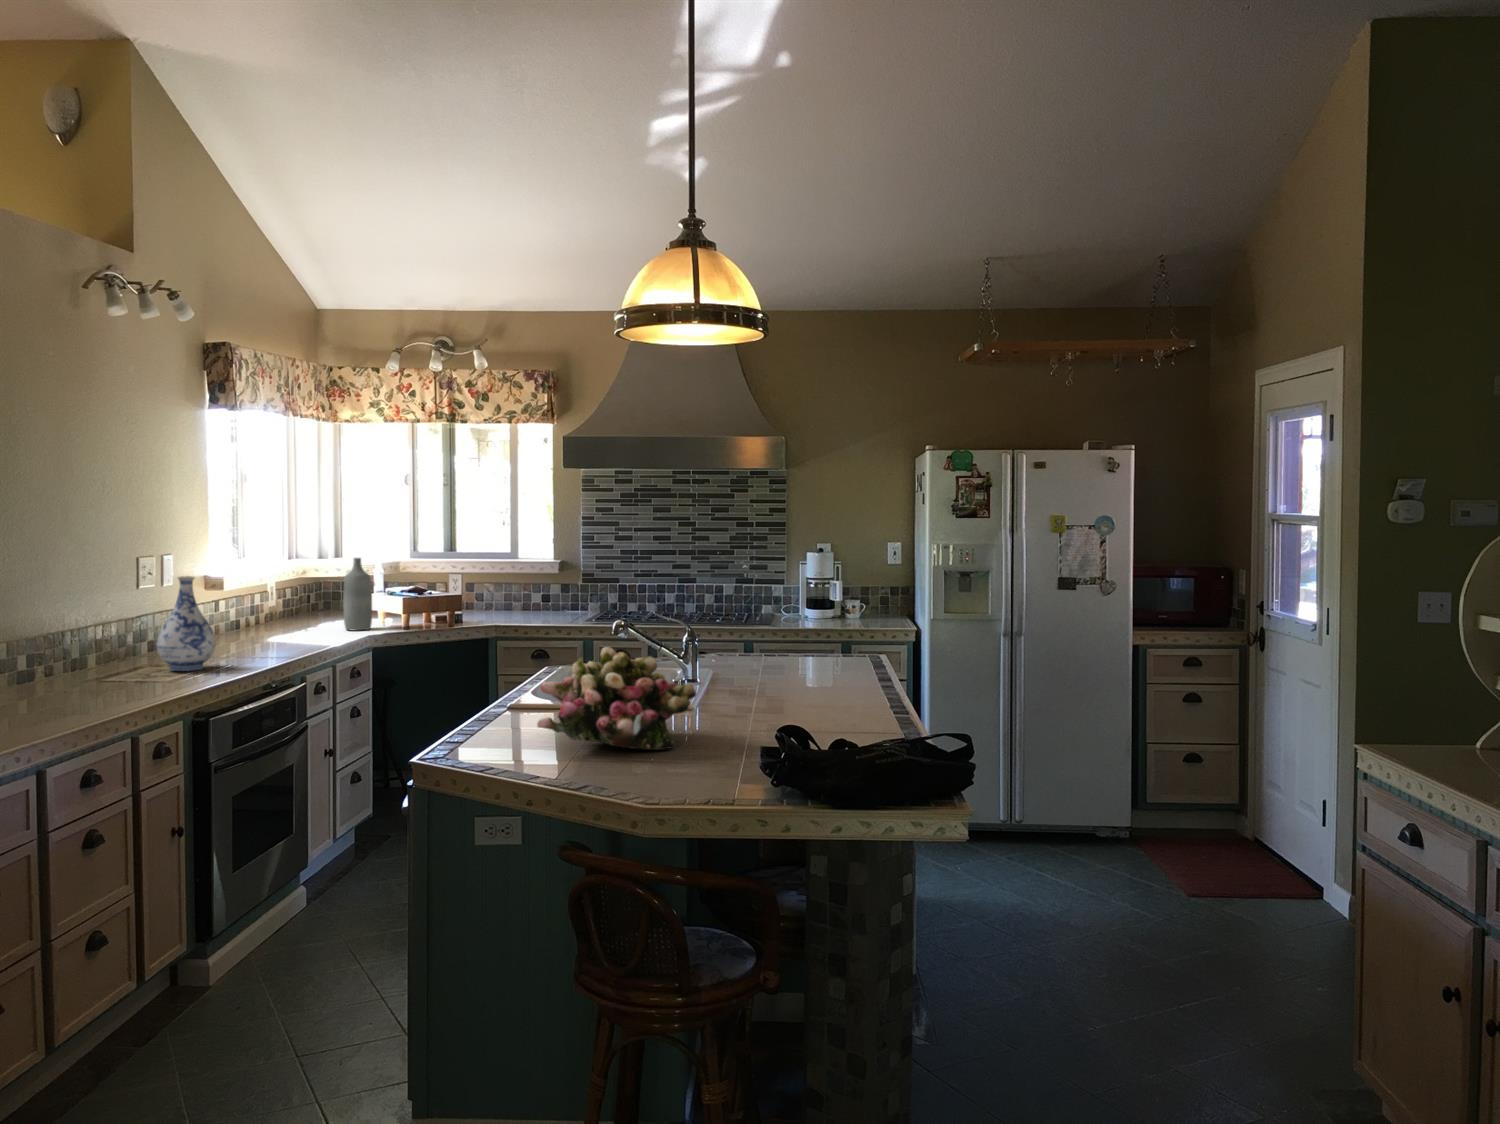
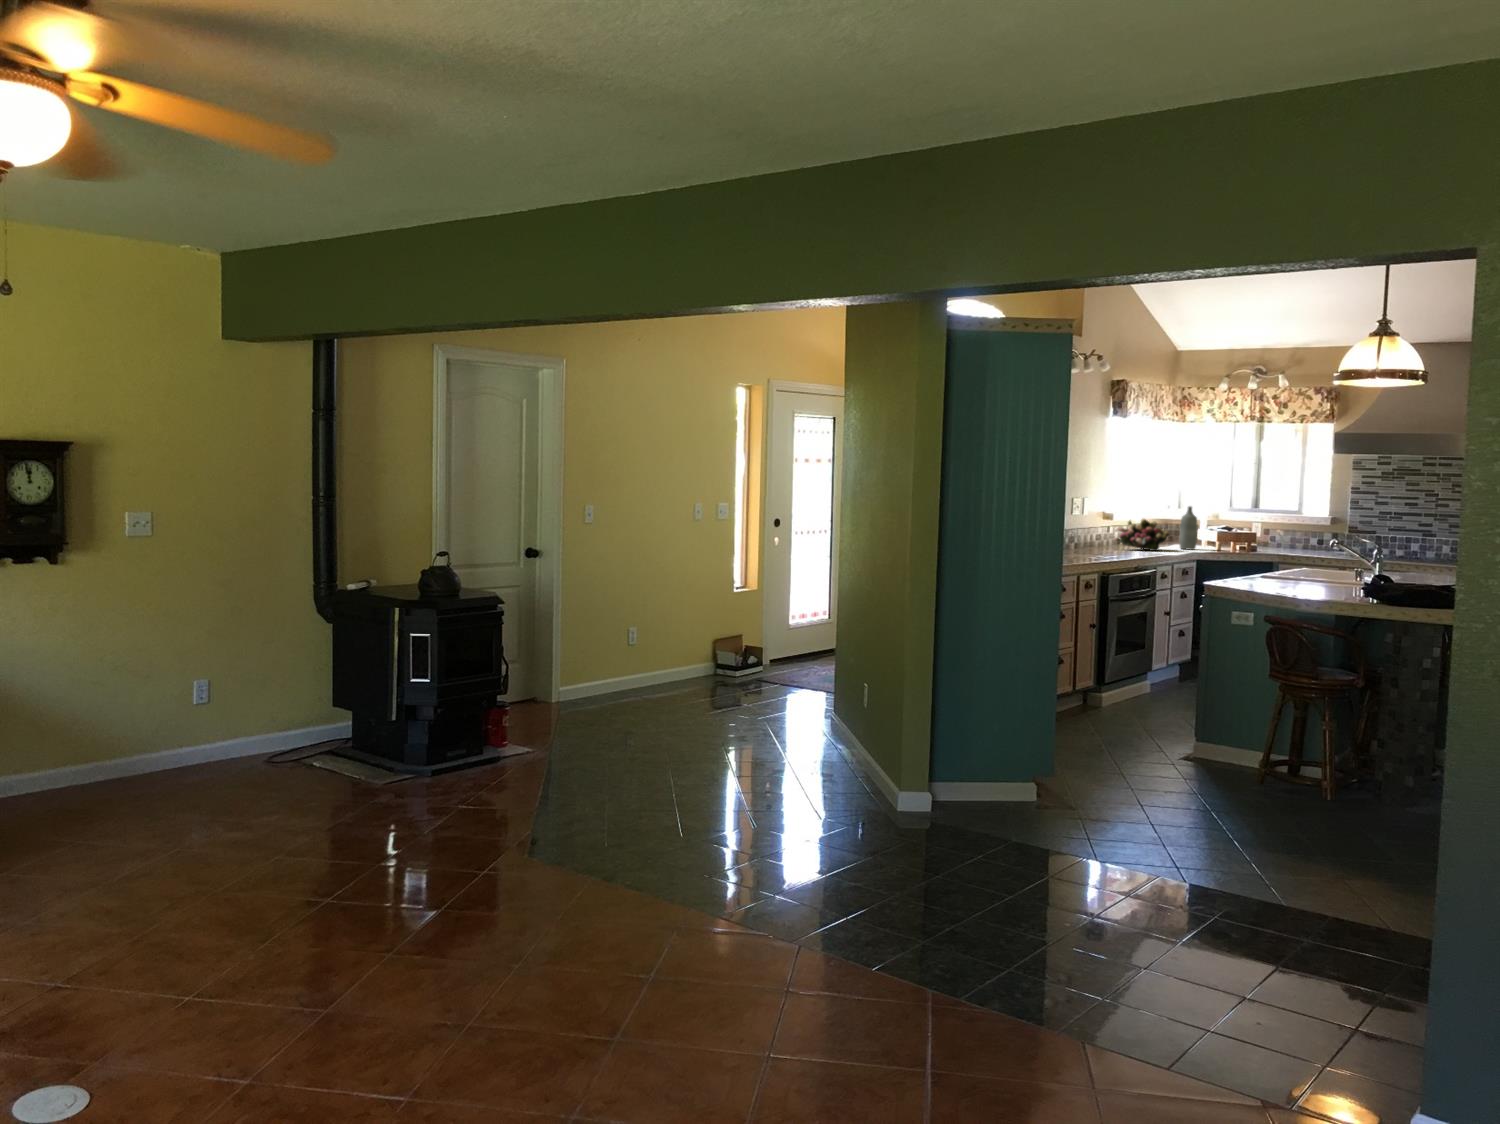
vase: present [157,576,215,671] -> none [1085,508,1112,555]
flower arrangement: present [537,647,696,750] -> present [1114,519,1169,551]

